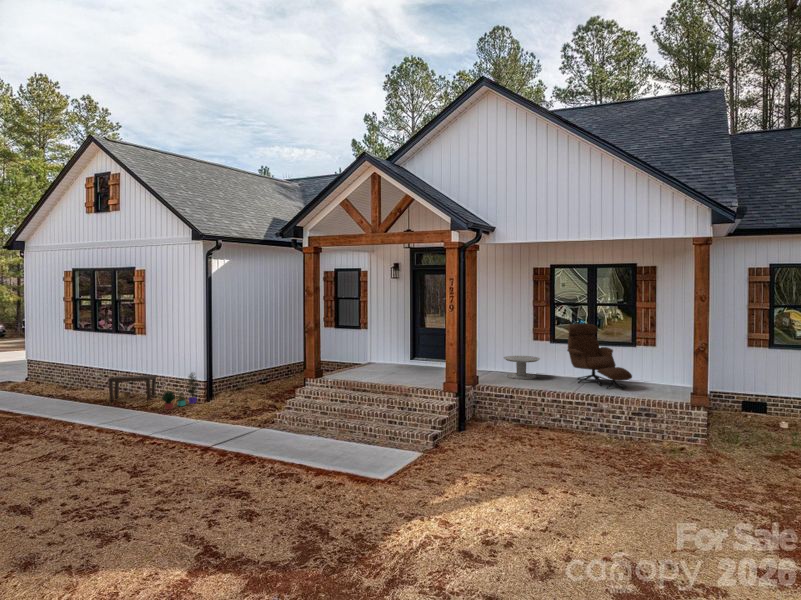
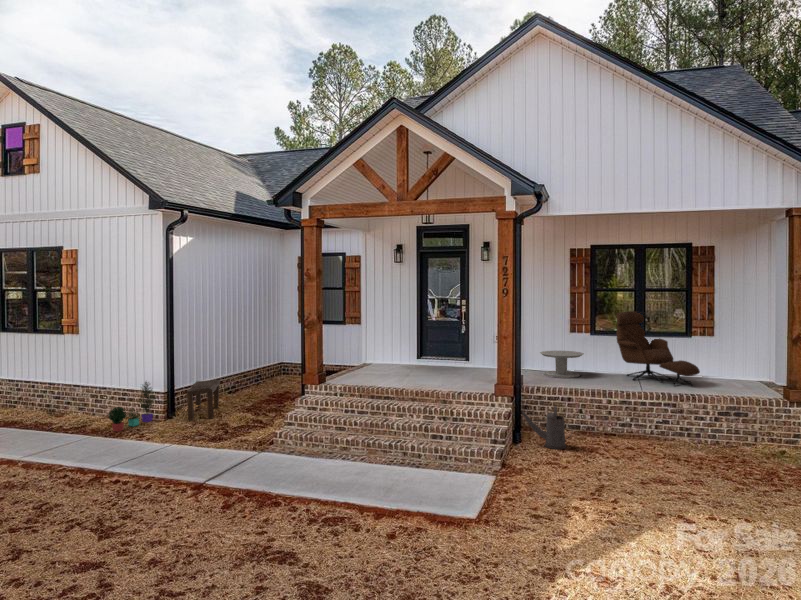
bench: present [108,375,157,401] -> present [186,380,220,420]
watering can: none [464,401,504,436] -> present [522,406,571,449]

